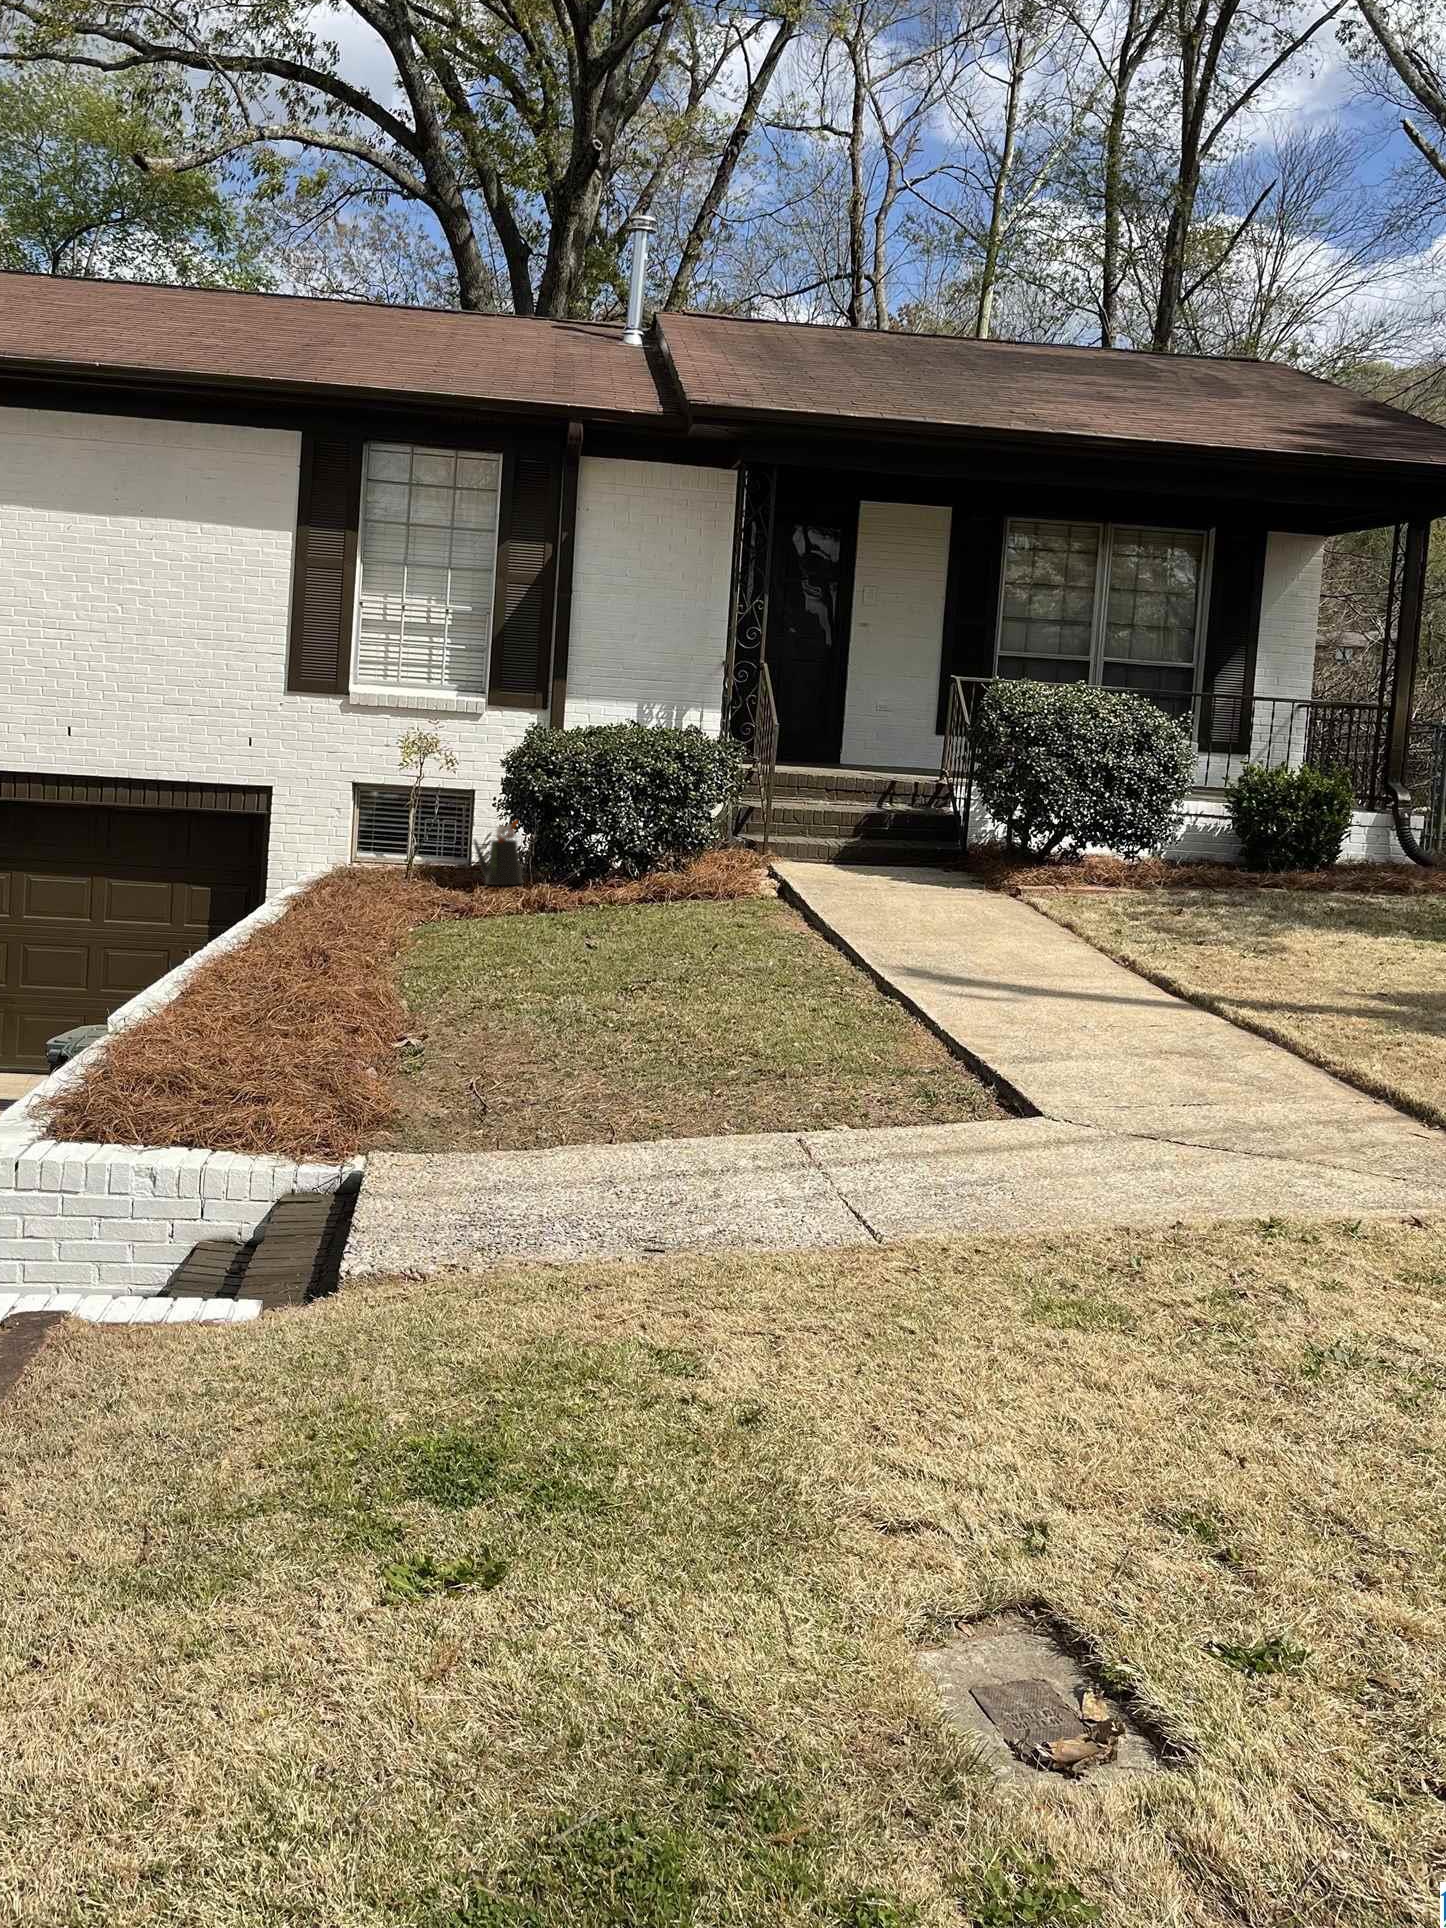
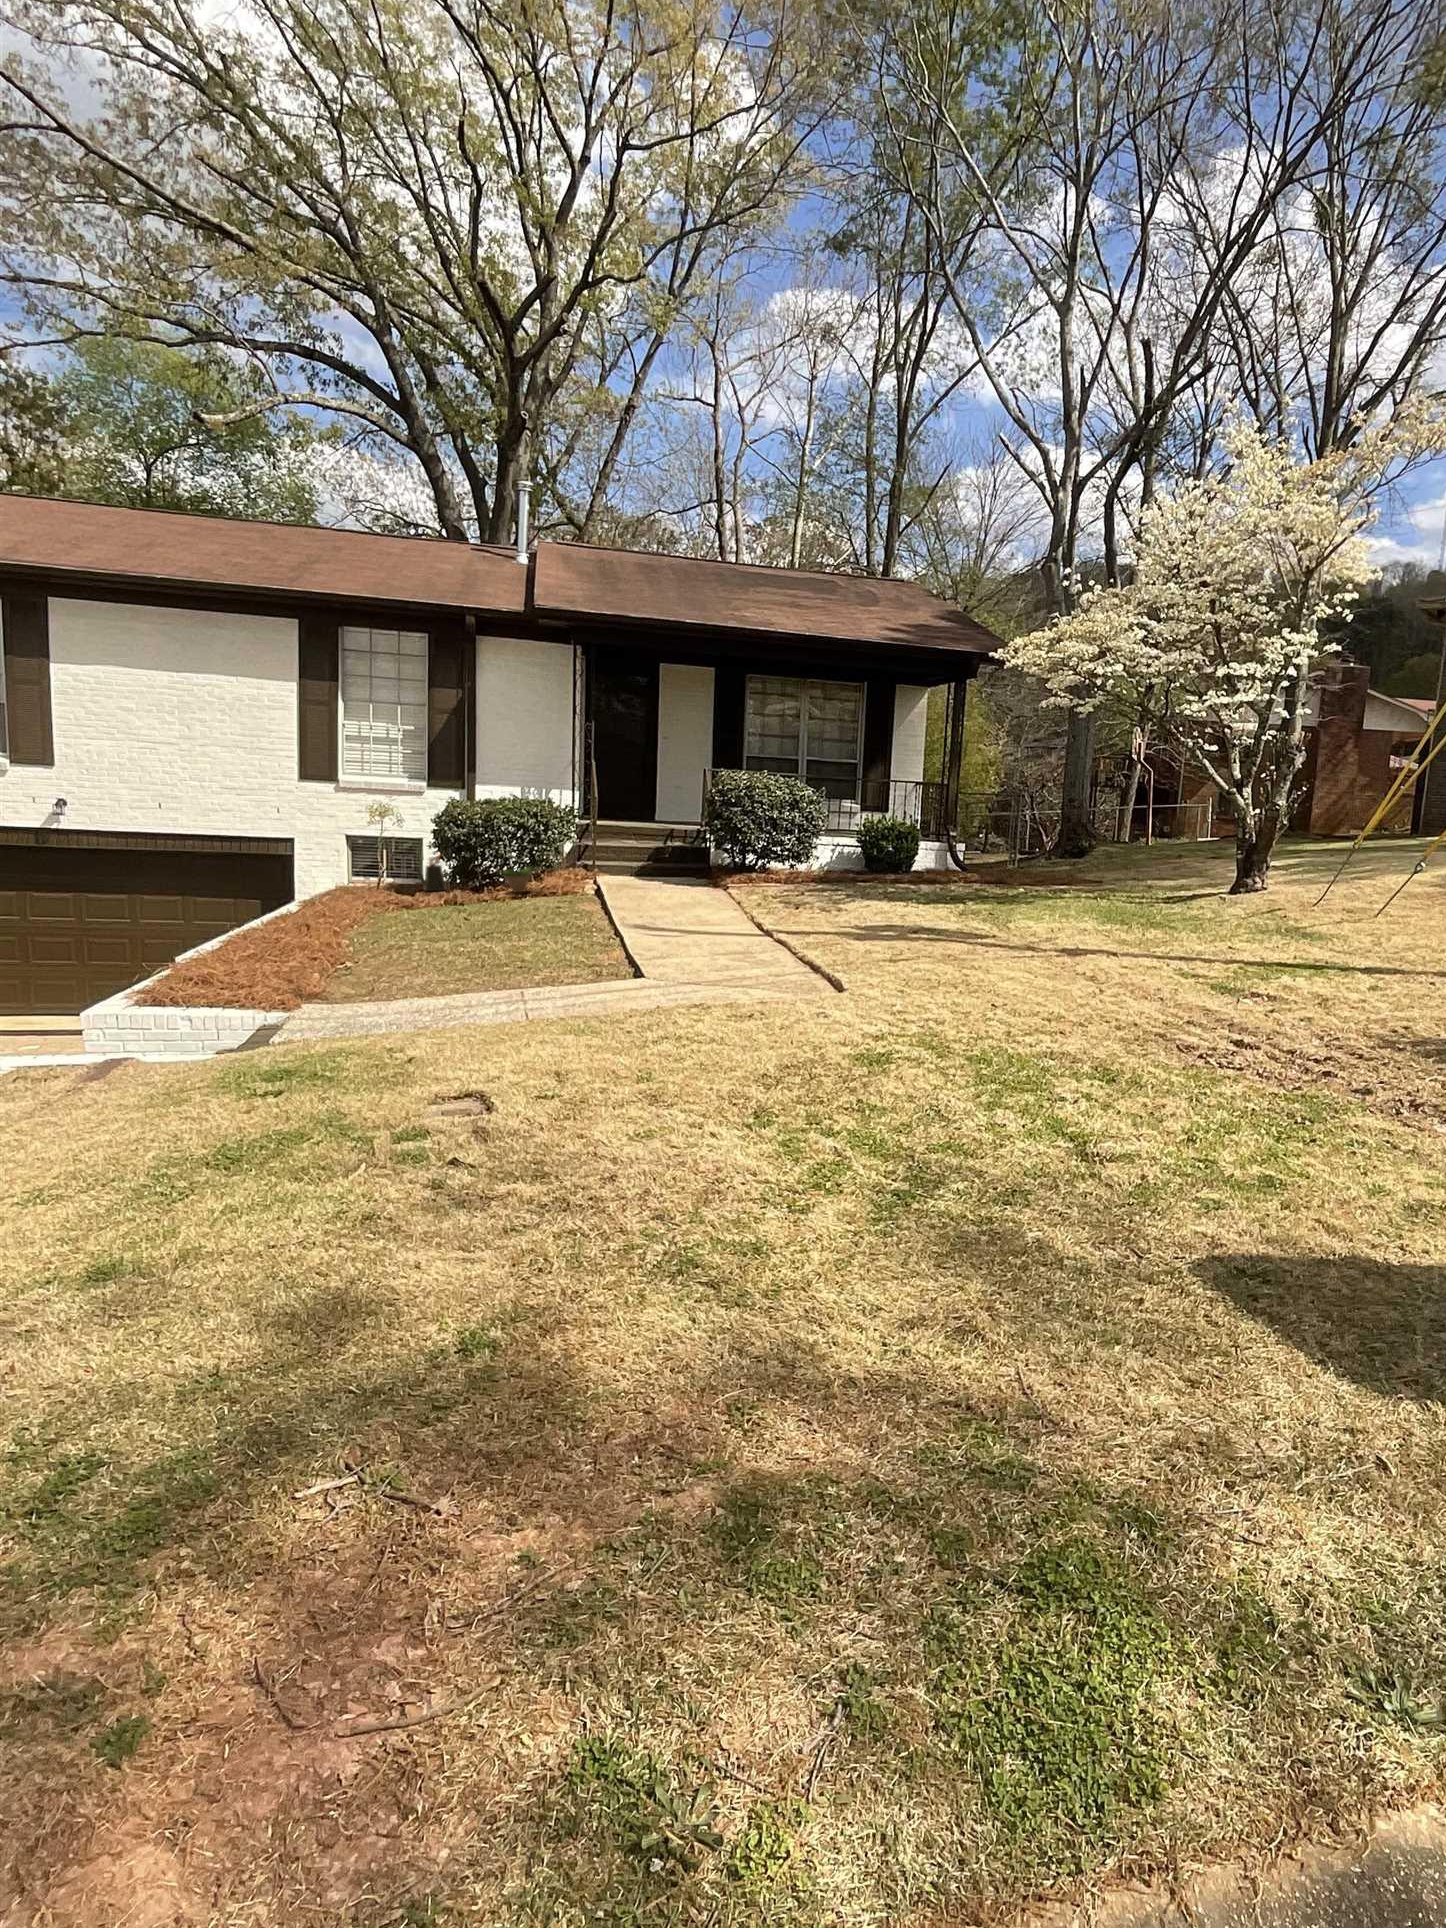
decorative plant: none [607,846,688,893] -> present [502,867,536,892]

